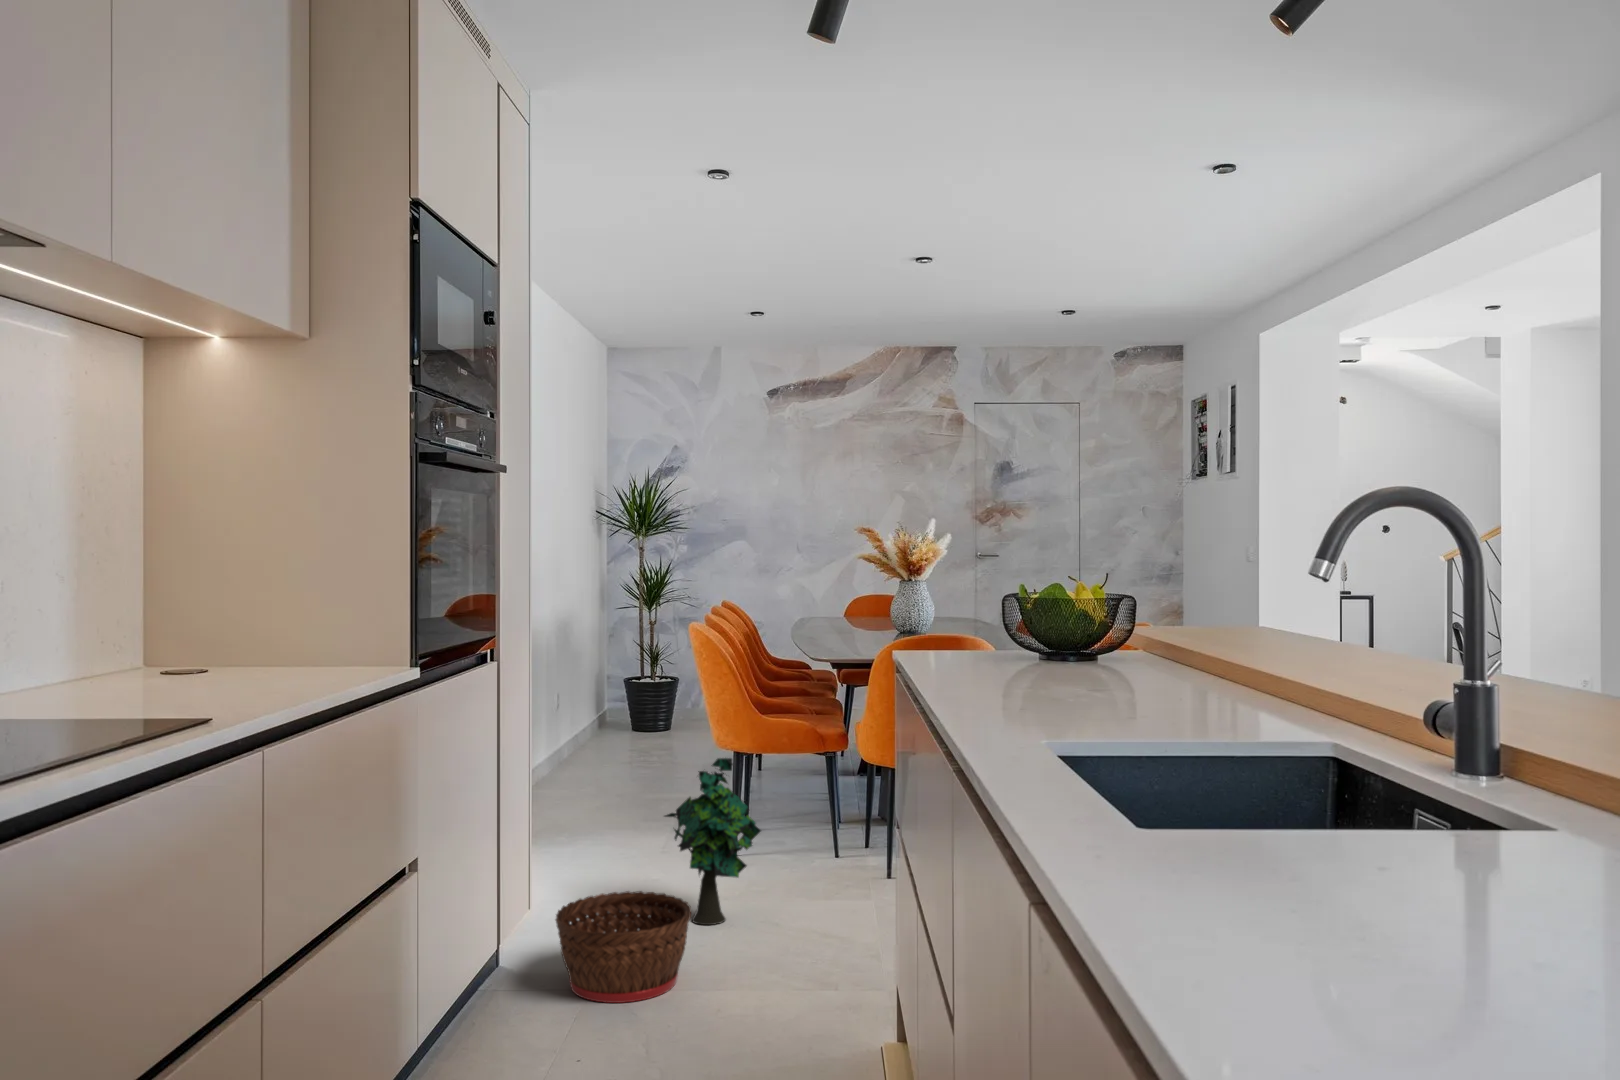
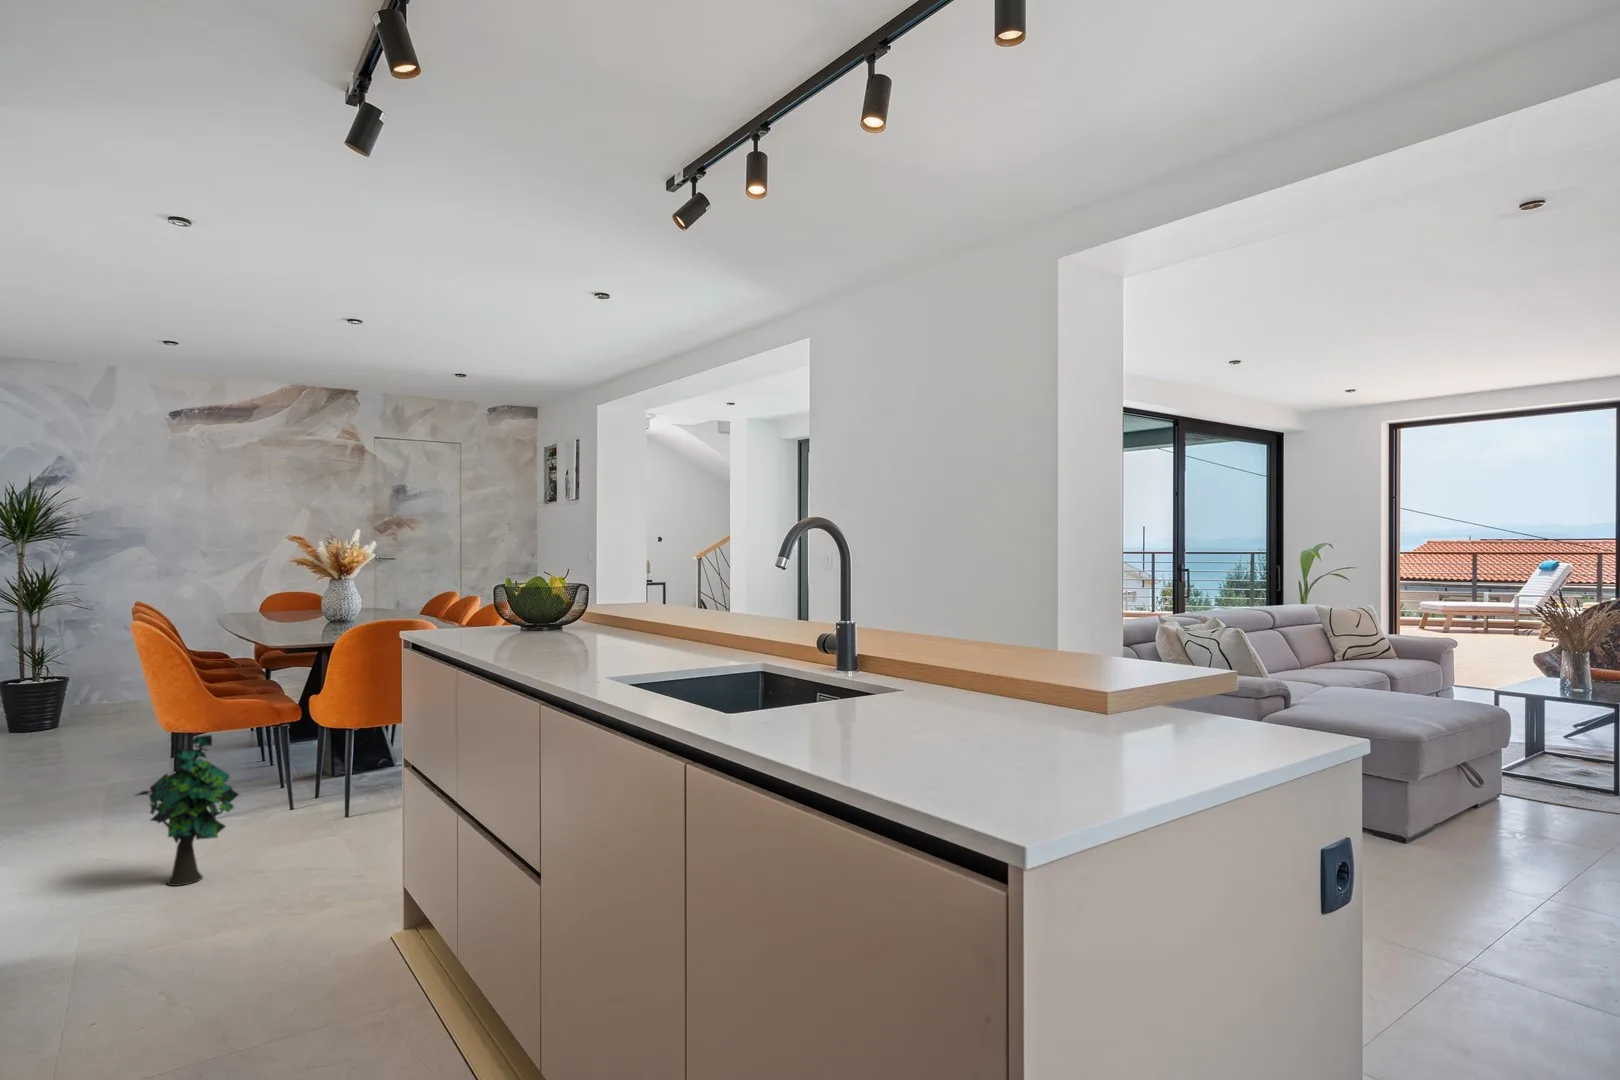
basket: present [556,891,691,1003] -> none [36,861,191,970]

